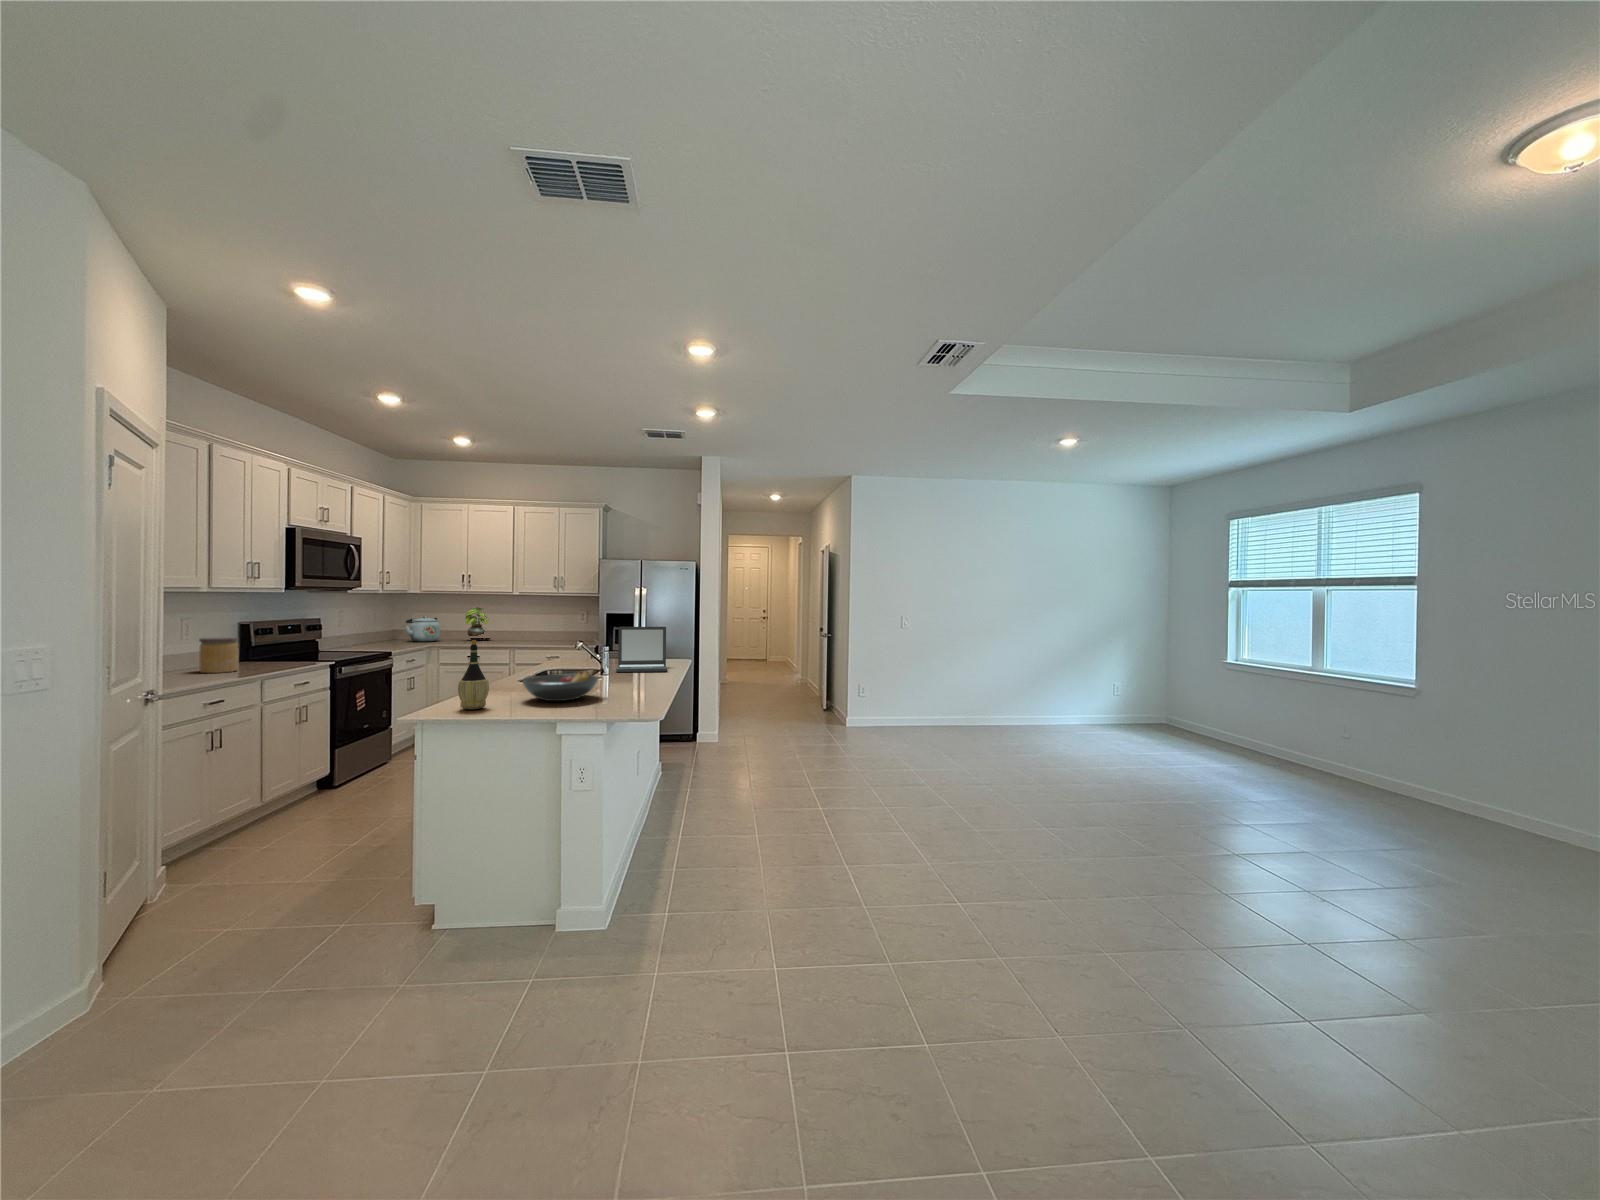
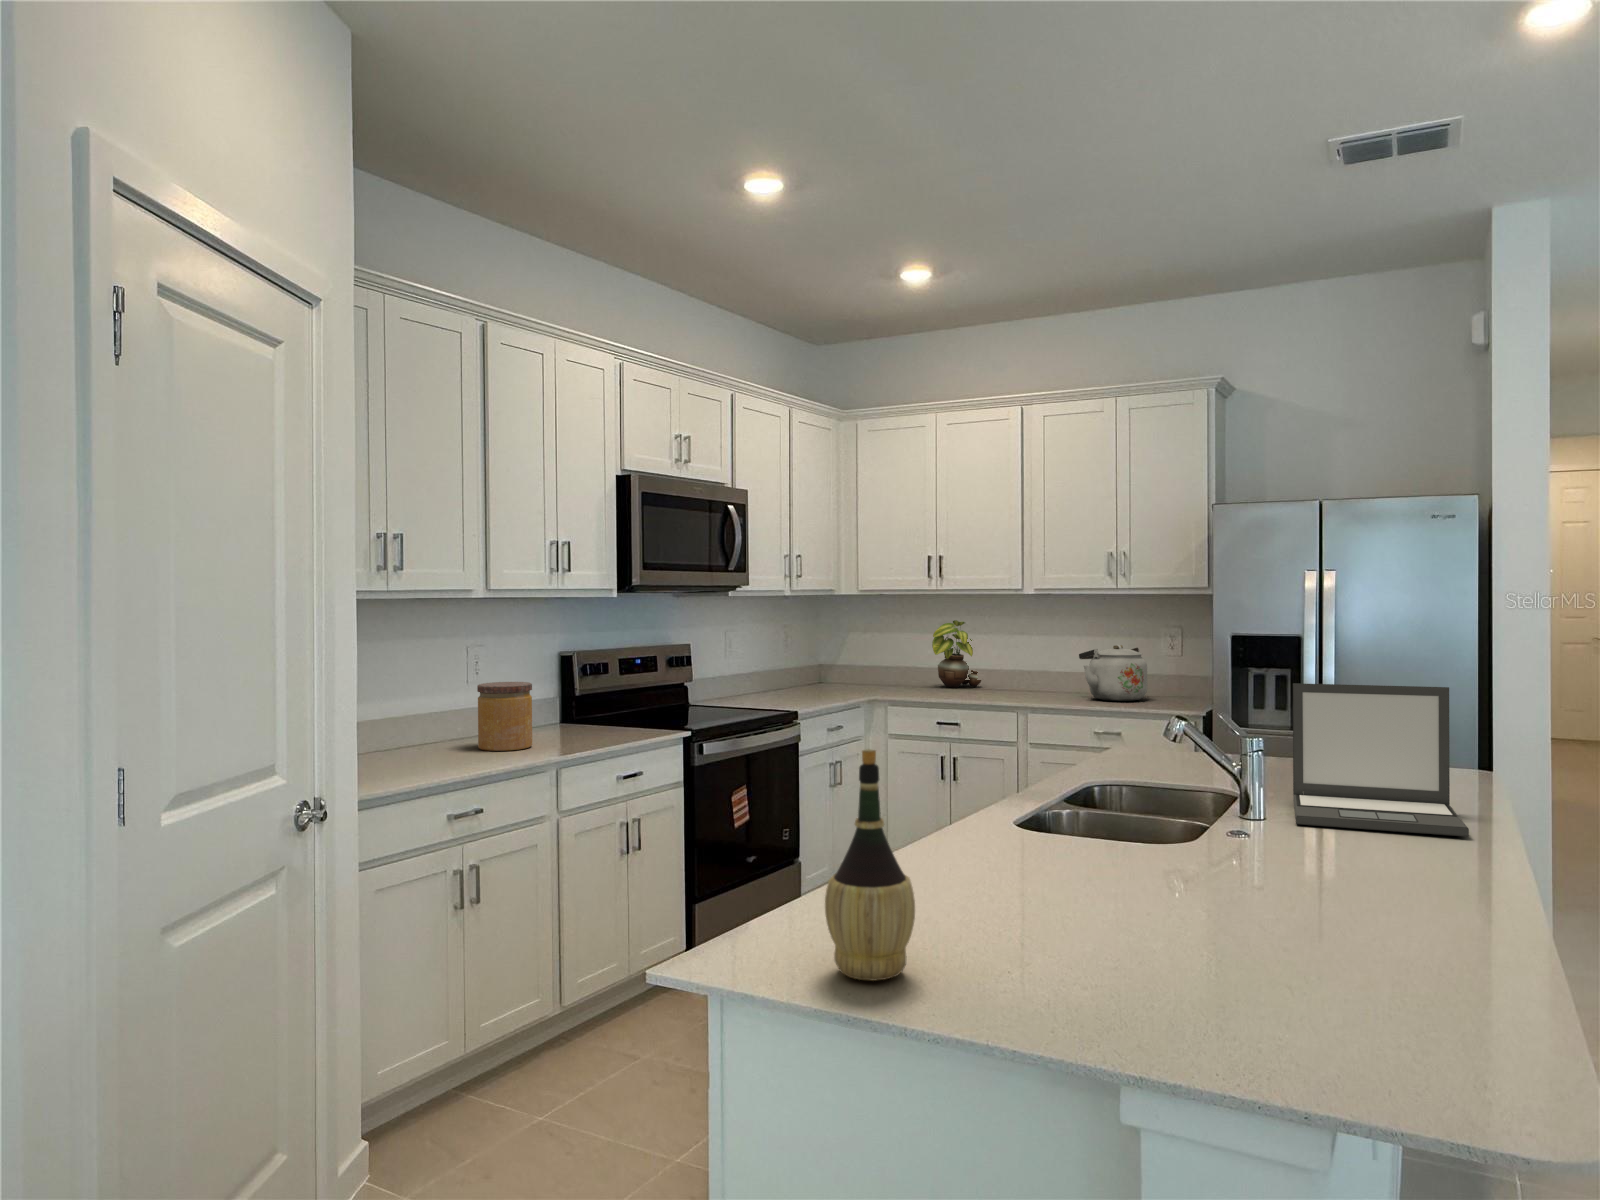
kettle: present [406,616,440,642] -> present [1079,645,1147,701]
fruit bowl: present [522,671,598,701] -> none [1019,858,1284,975]

